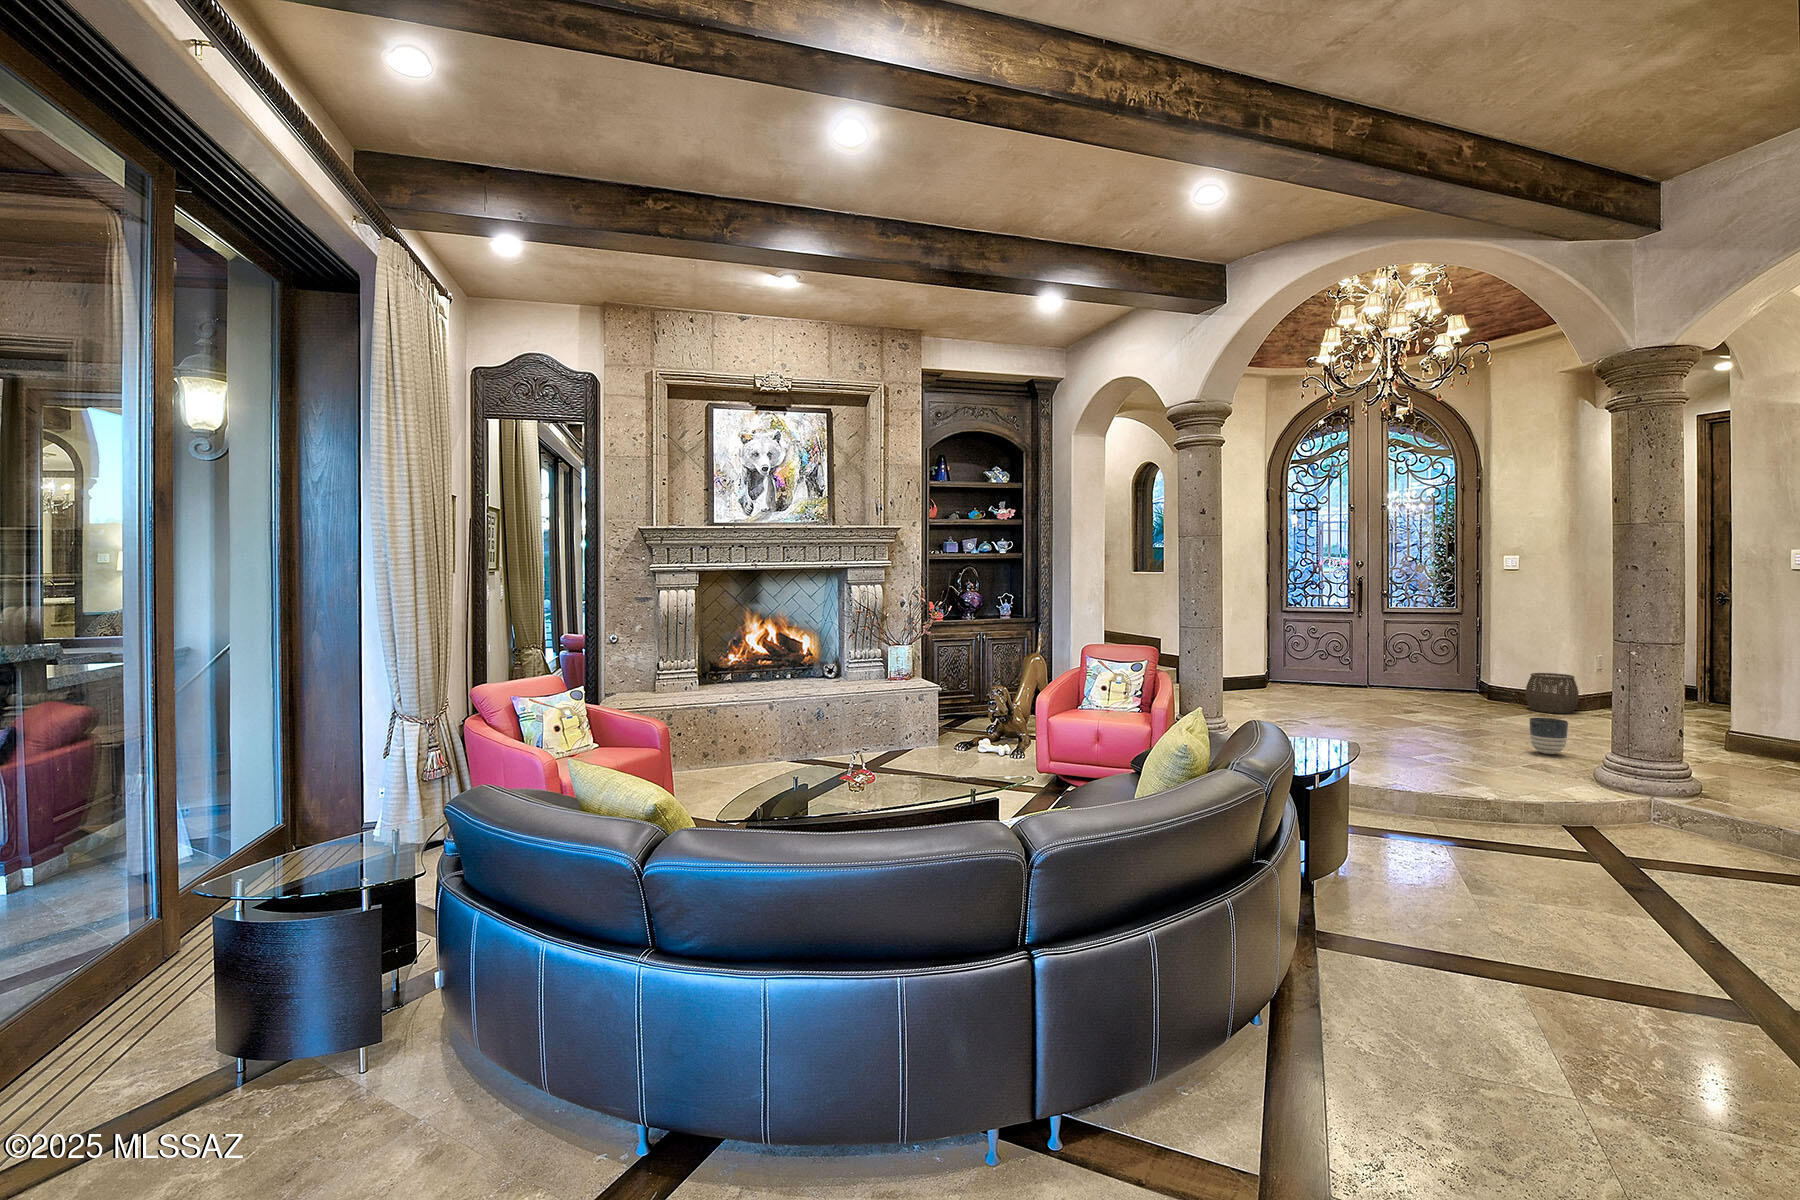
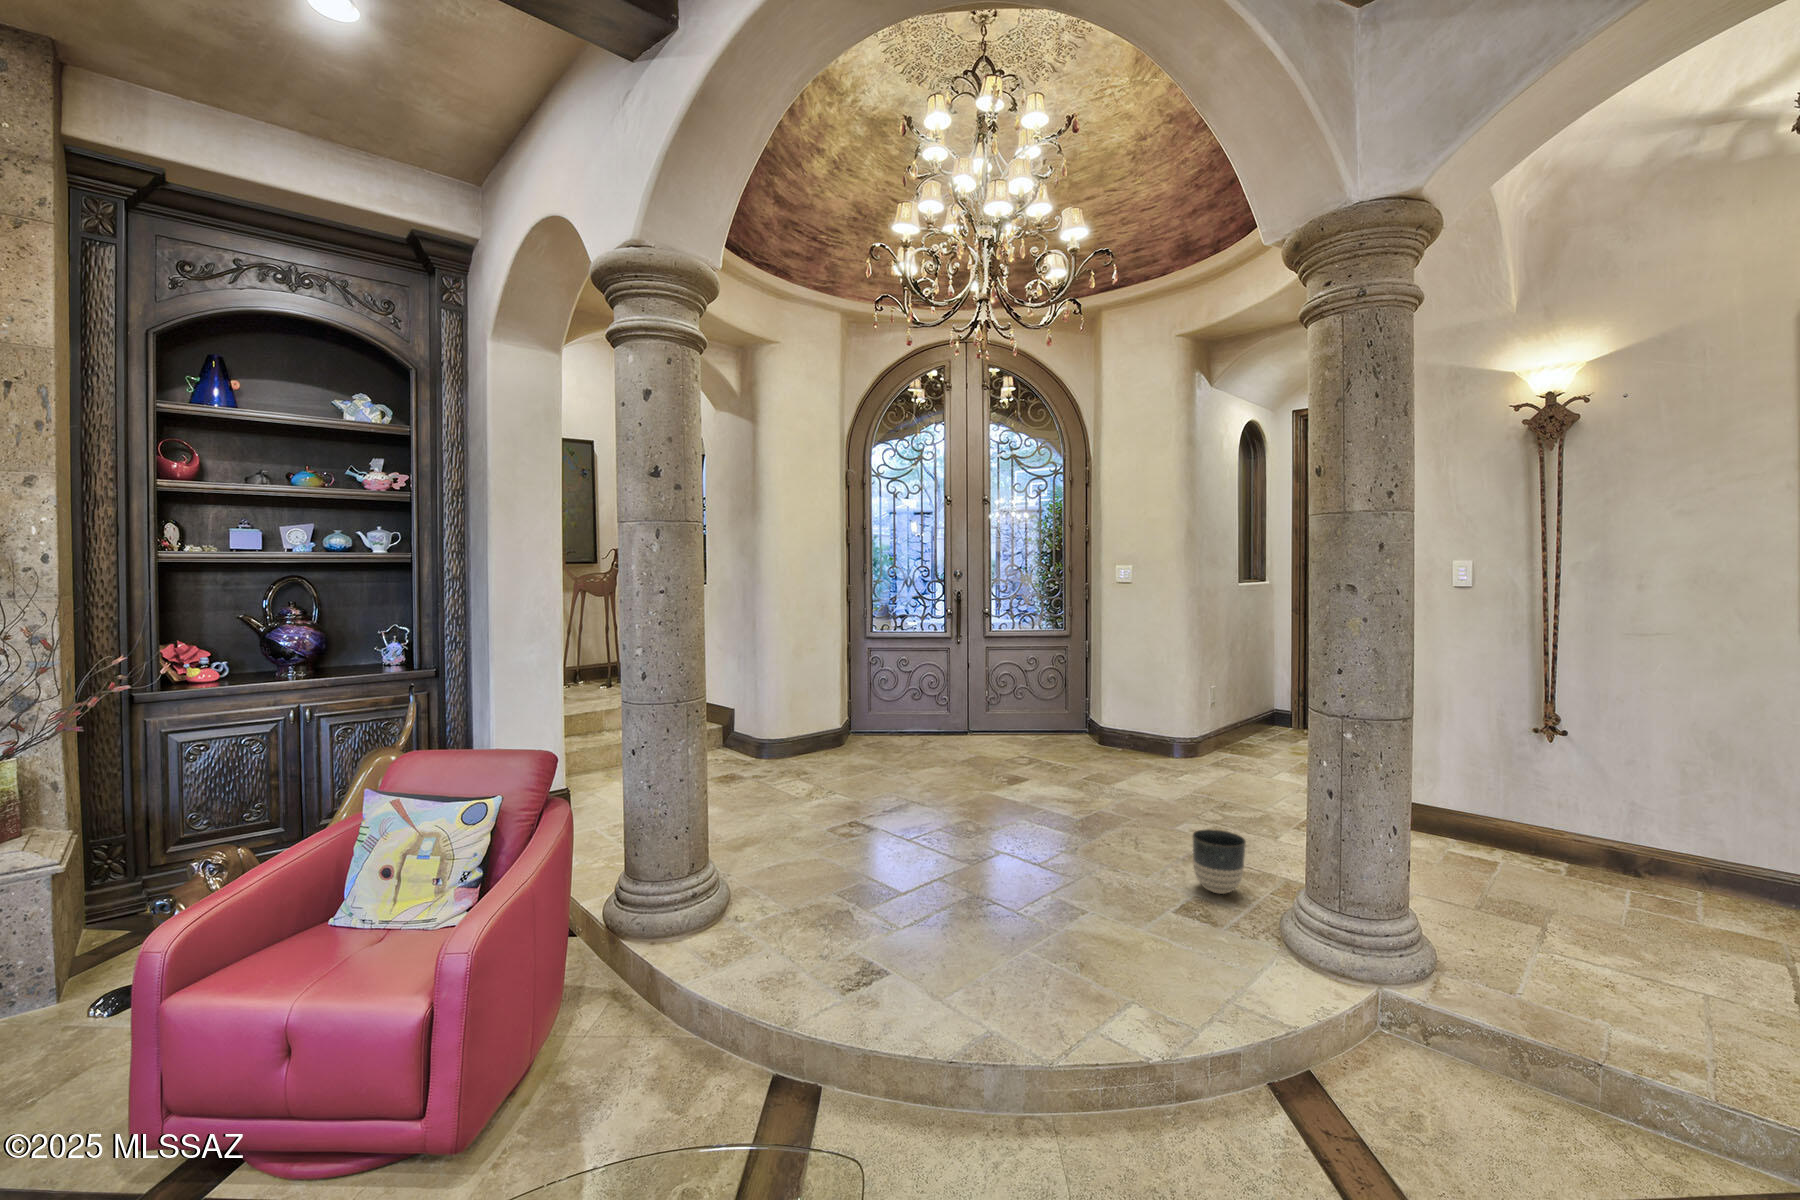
woven basket: present [1526,673,1579,714] -> none [1145,717,1204,773]

